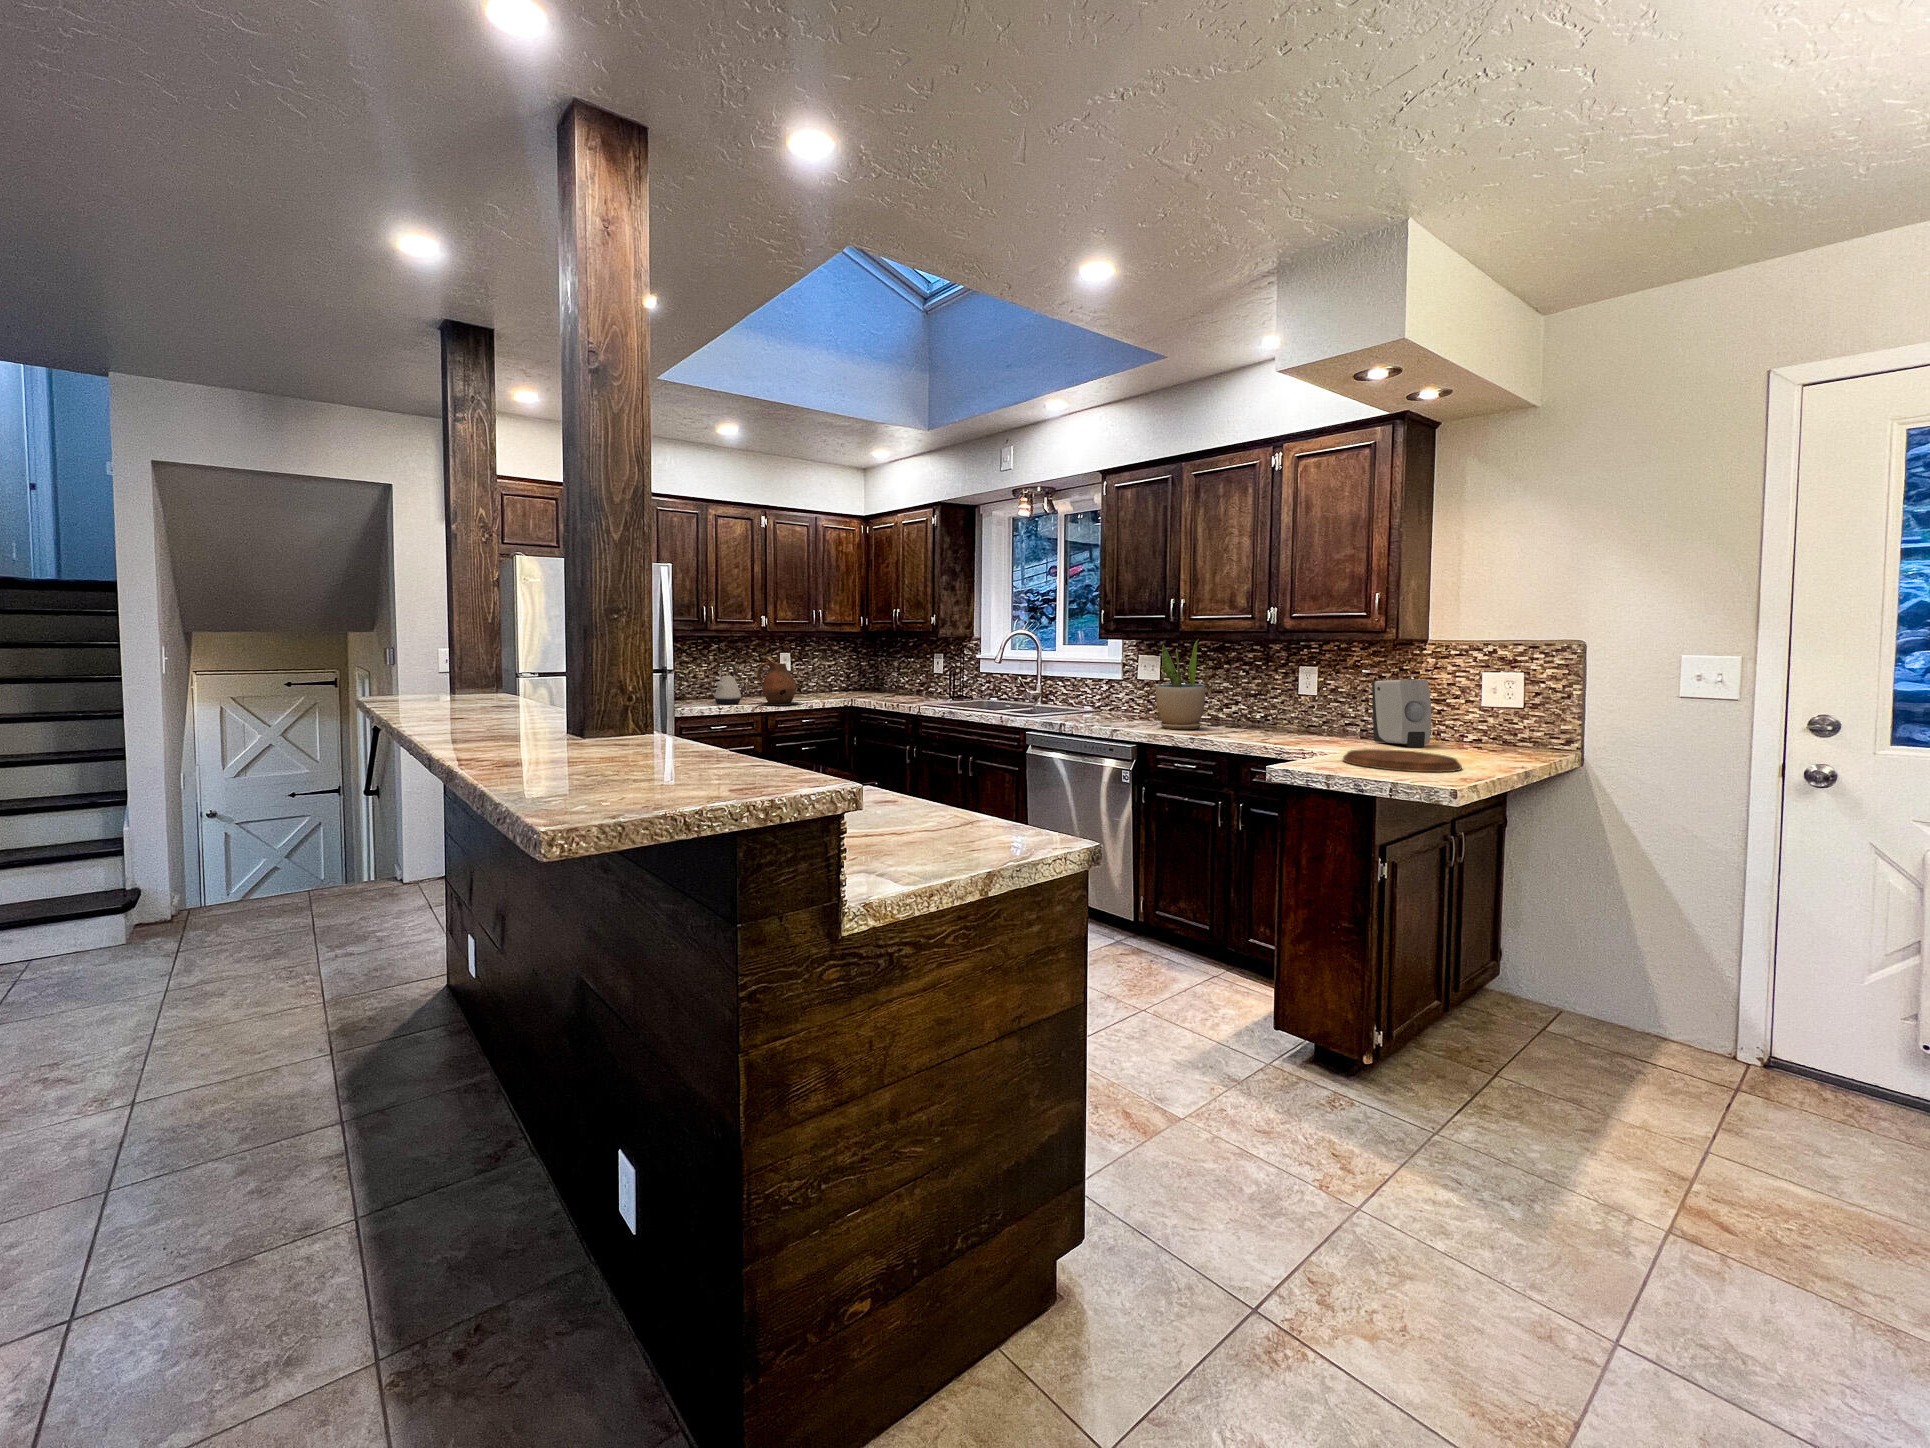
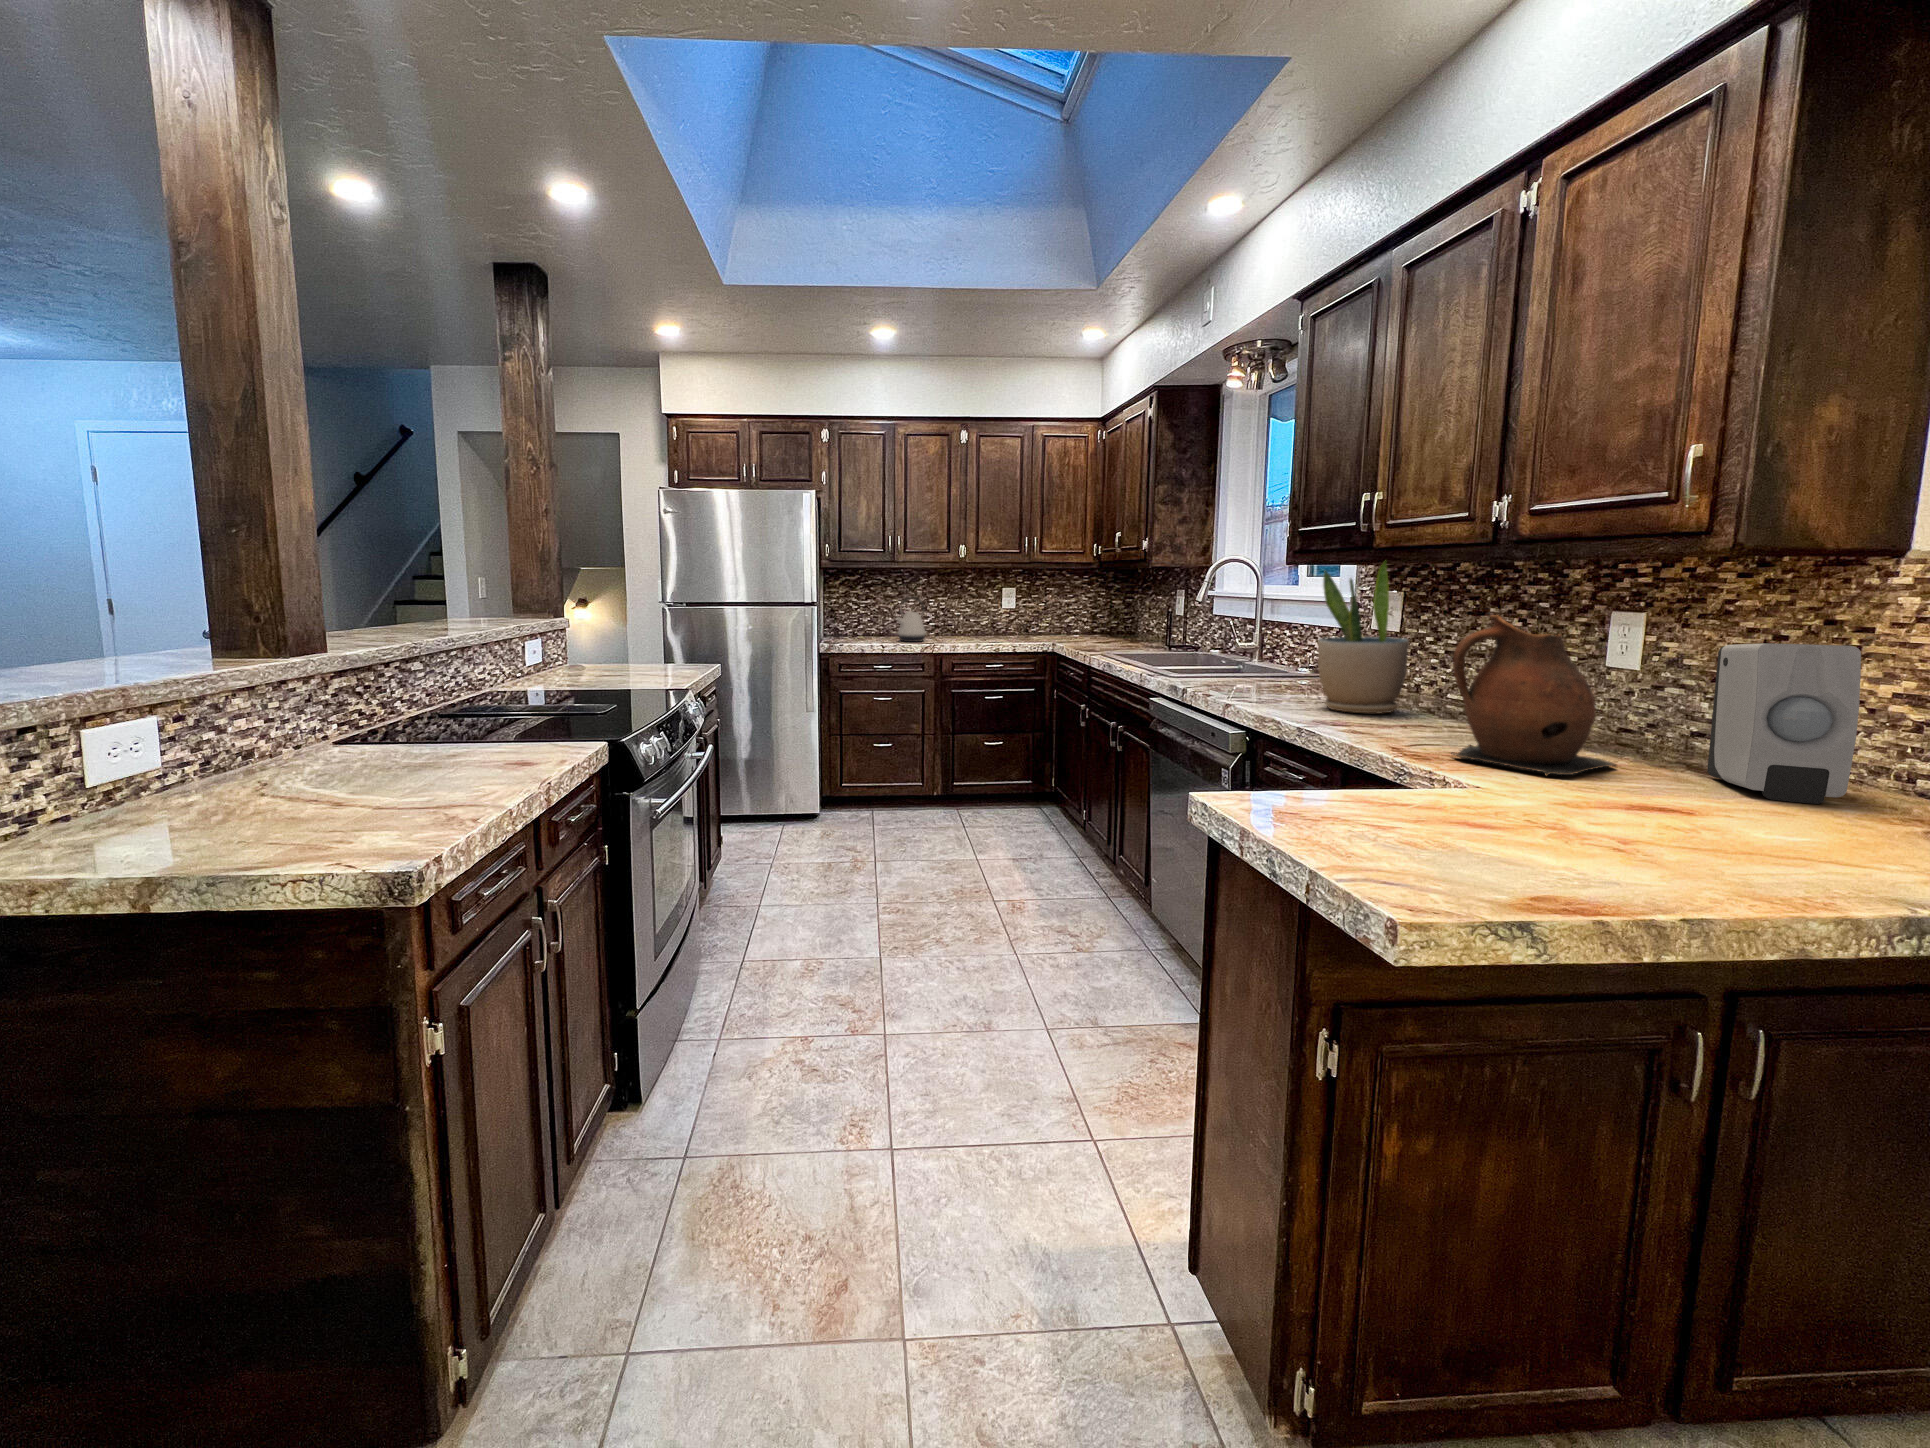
ceramic pitcher: present [758,658,802,706] -> present [1452,615,1616,776]
cutting board: present [1343,749,1462,772] -> none [1418,788,1725,879]

